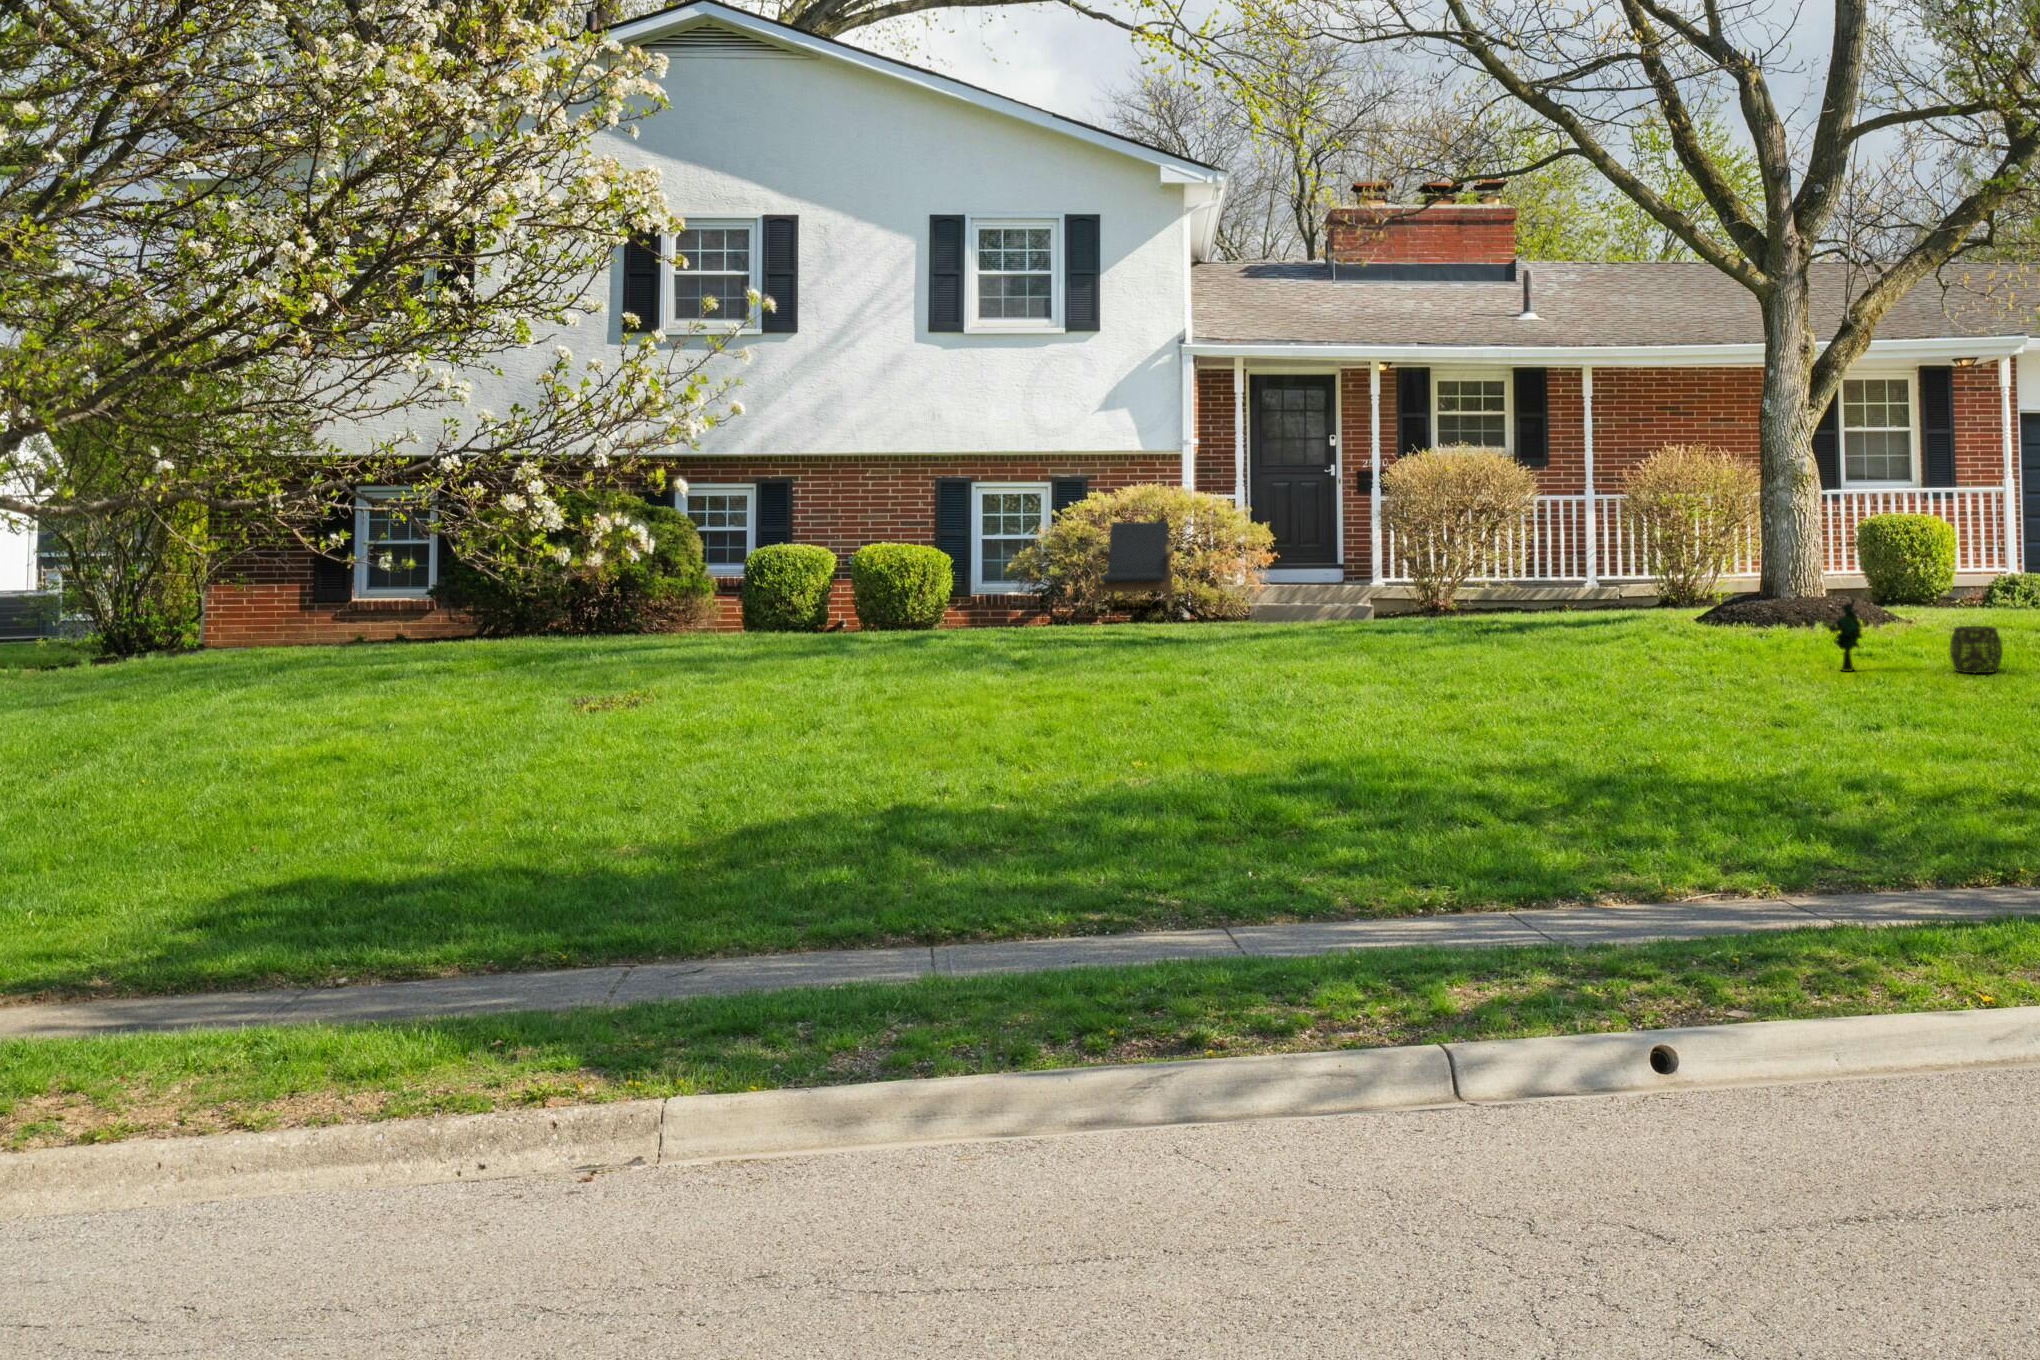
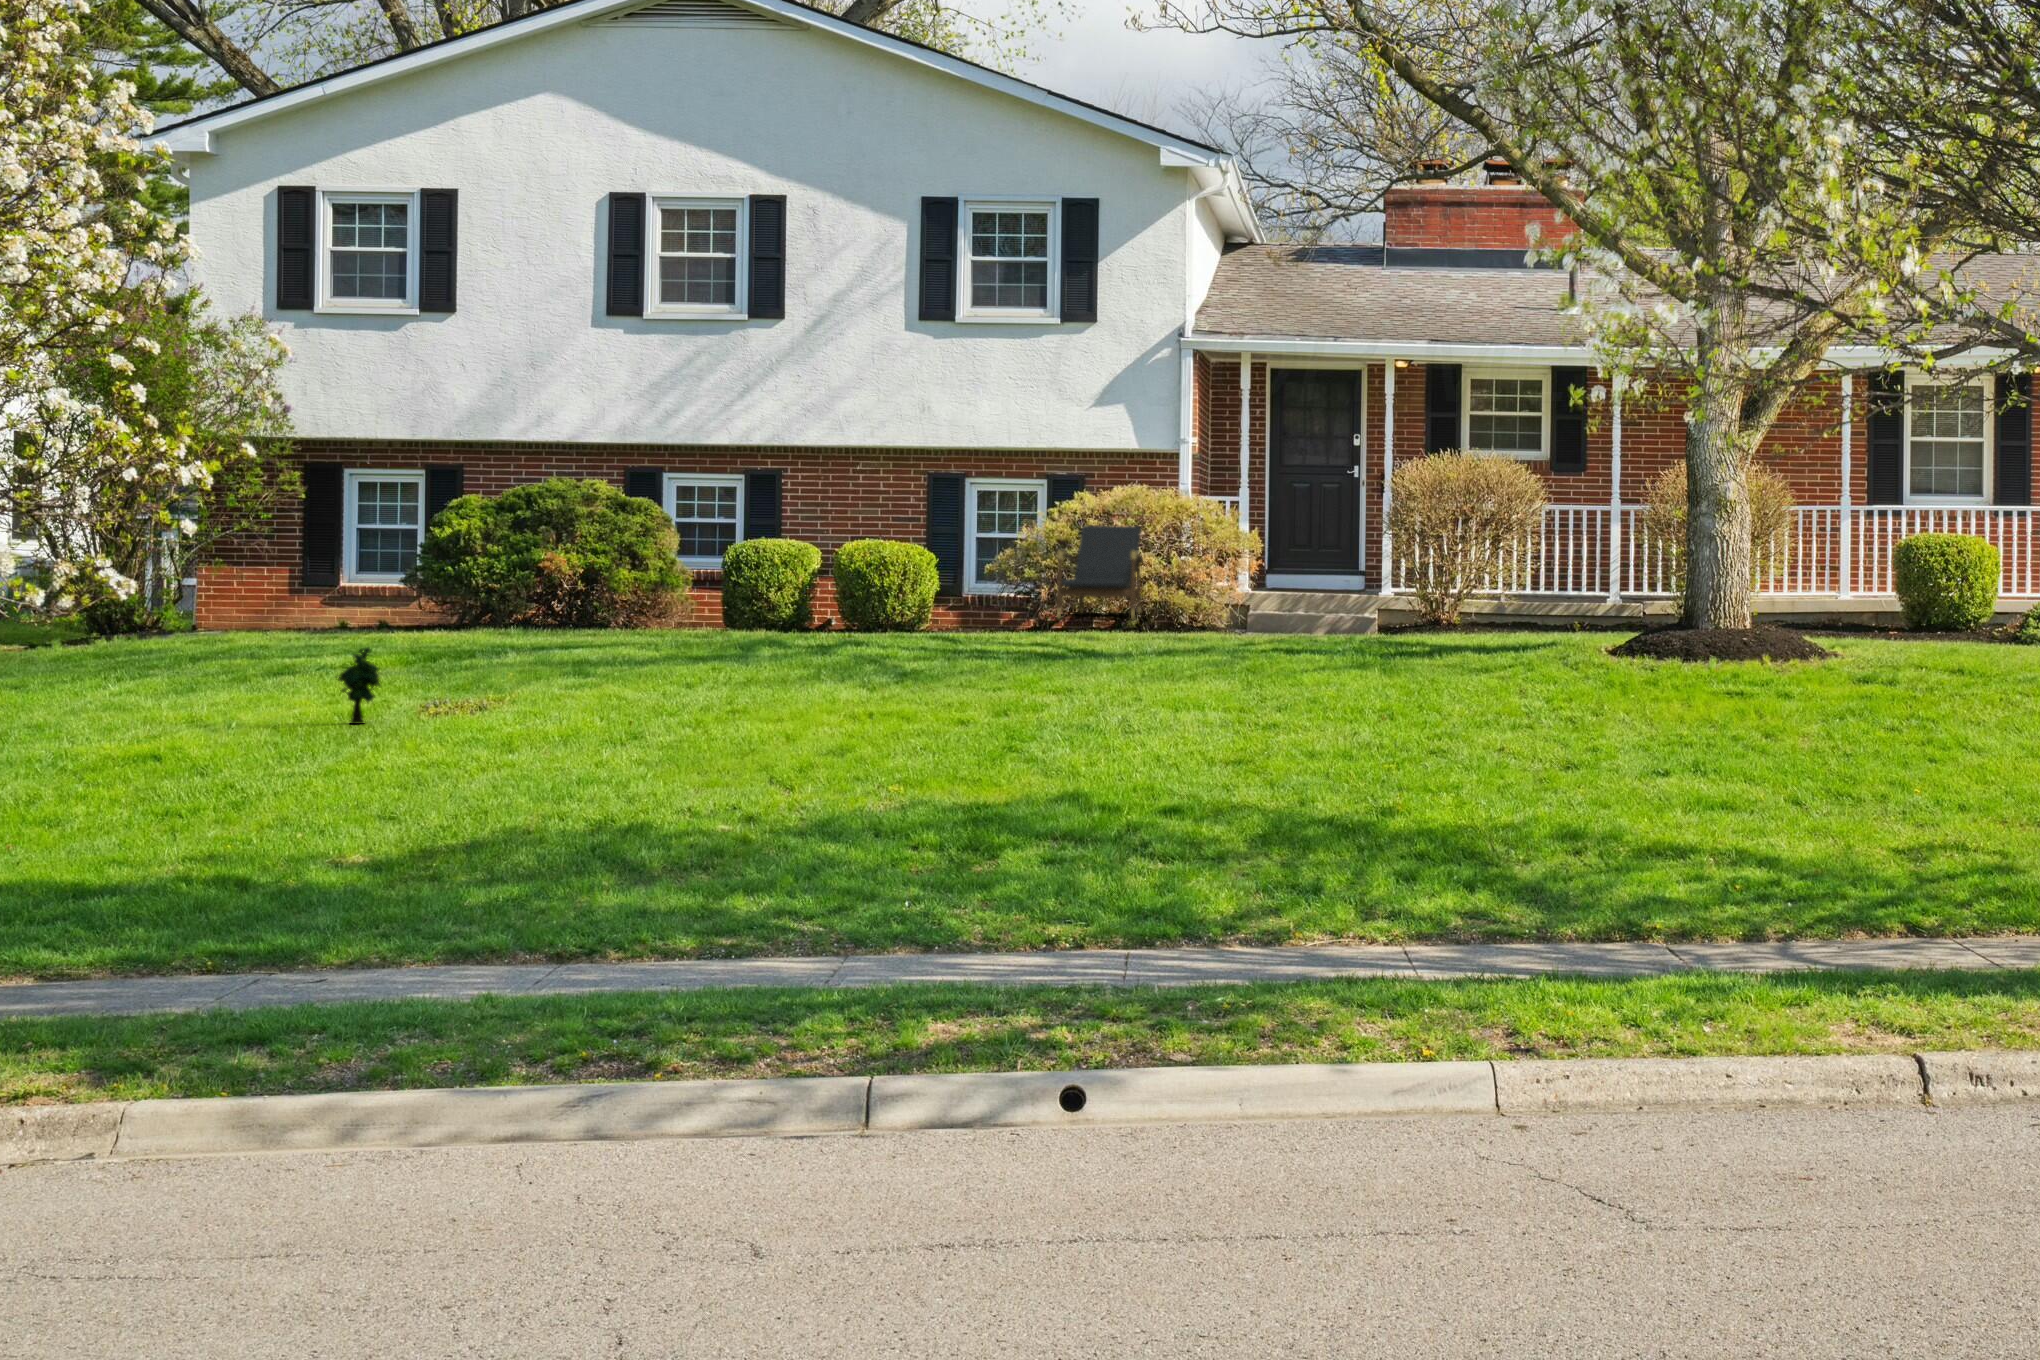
decorative plant: present [1826,599,1867,672] -> present [338,648,380,724]
woven basket: present [1950,626,2002,673] -> none [1836,659,1888,707]

